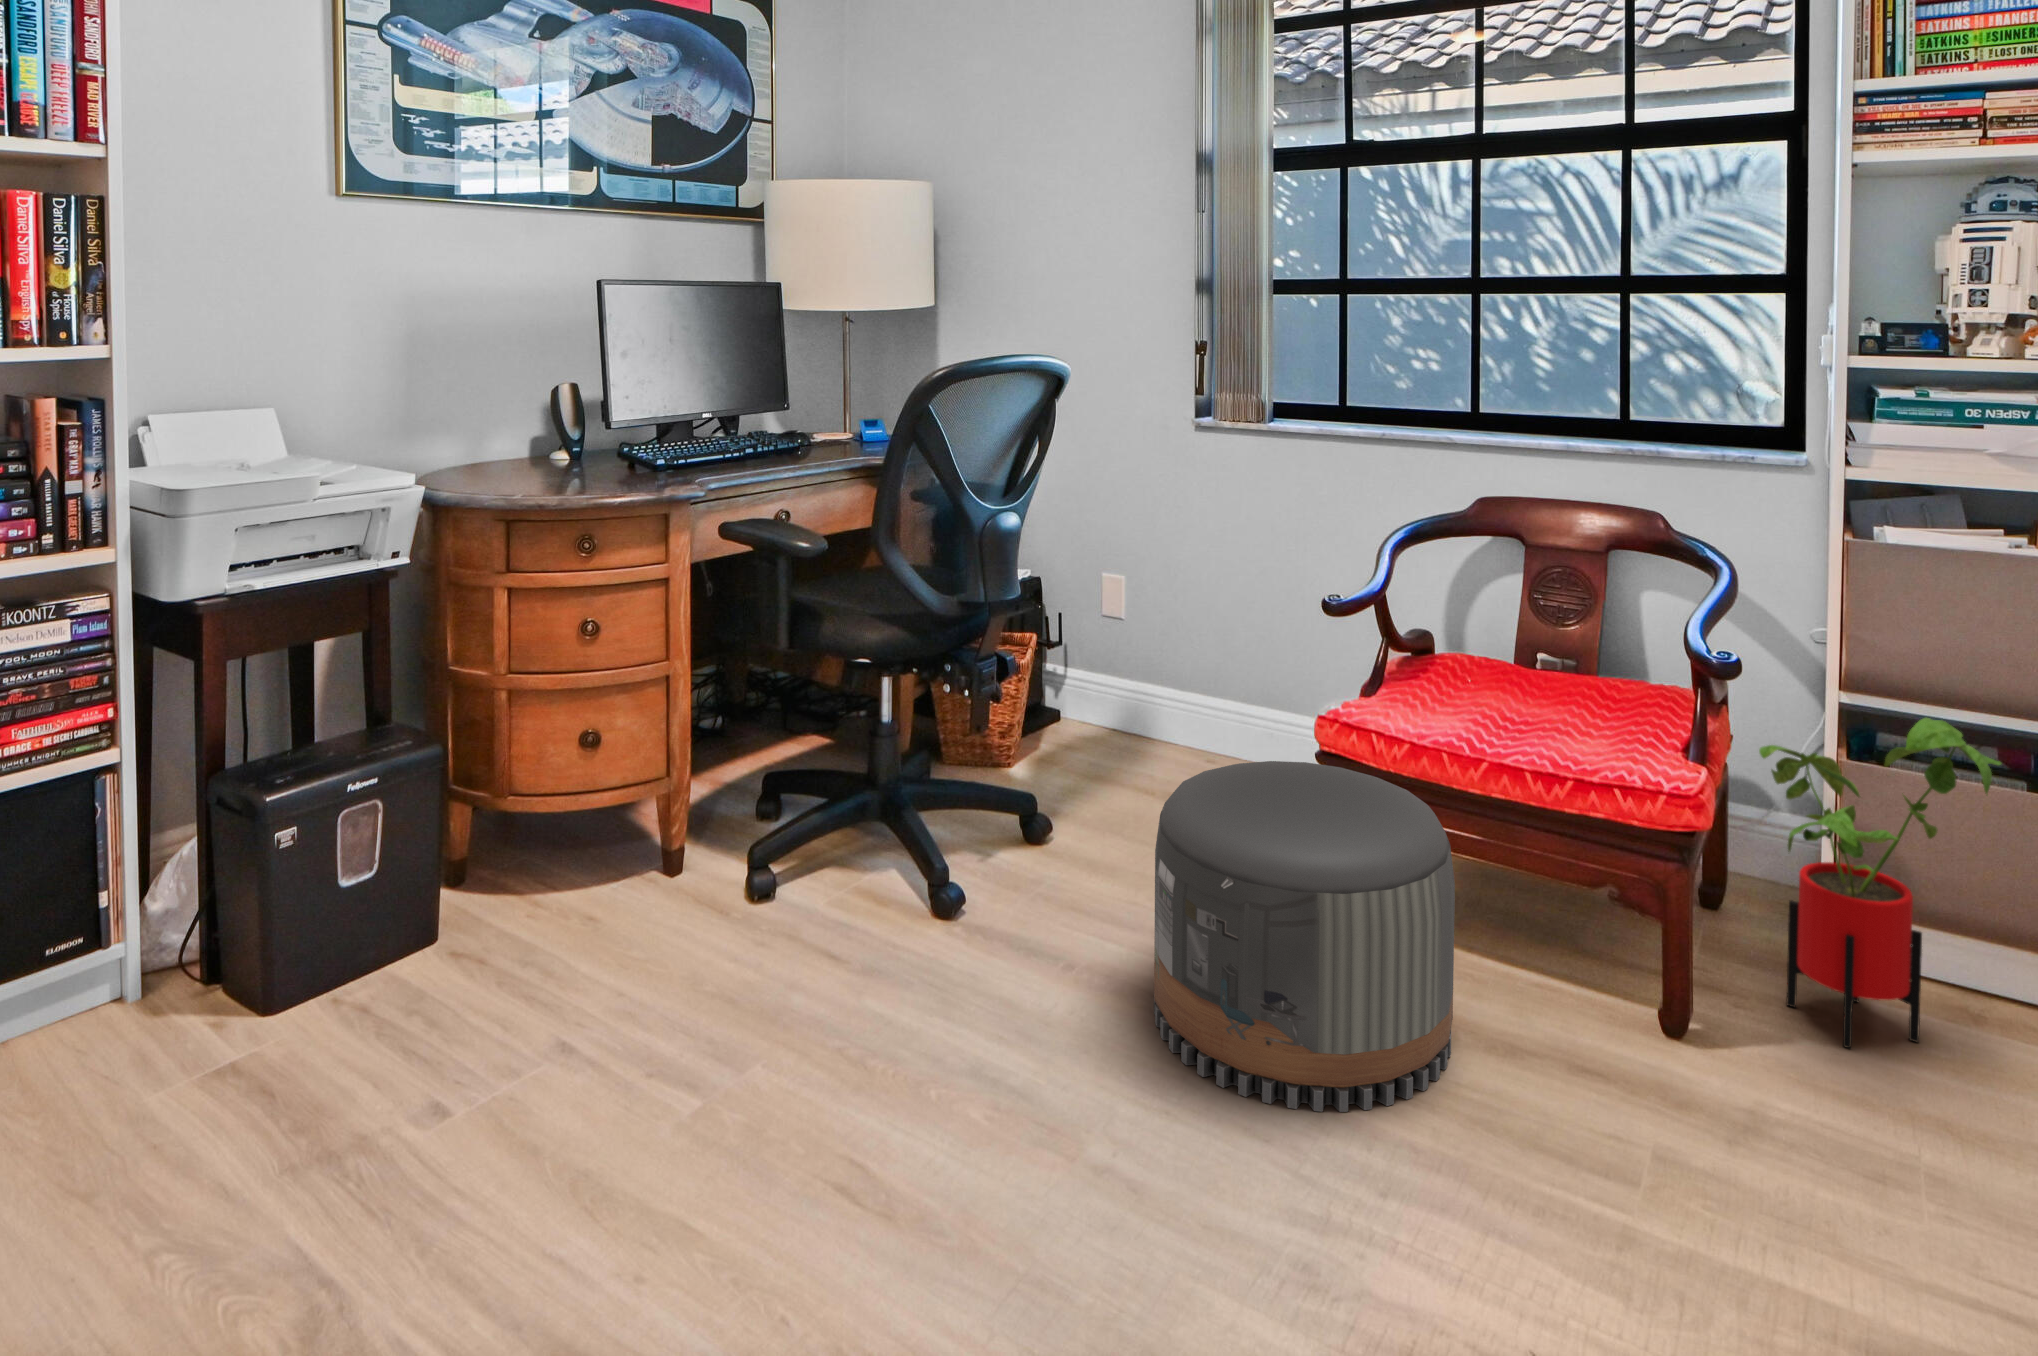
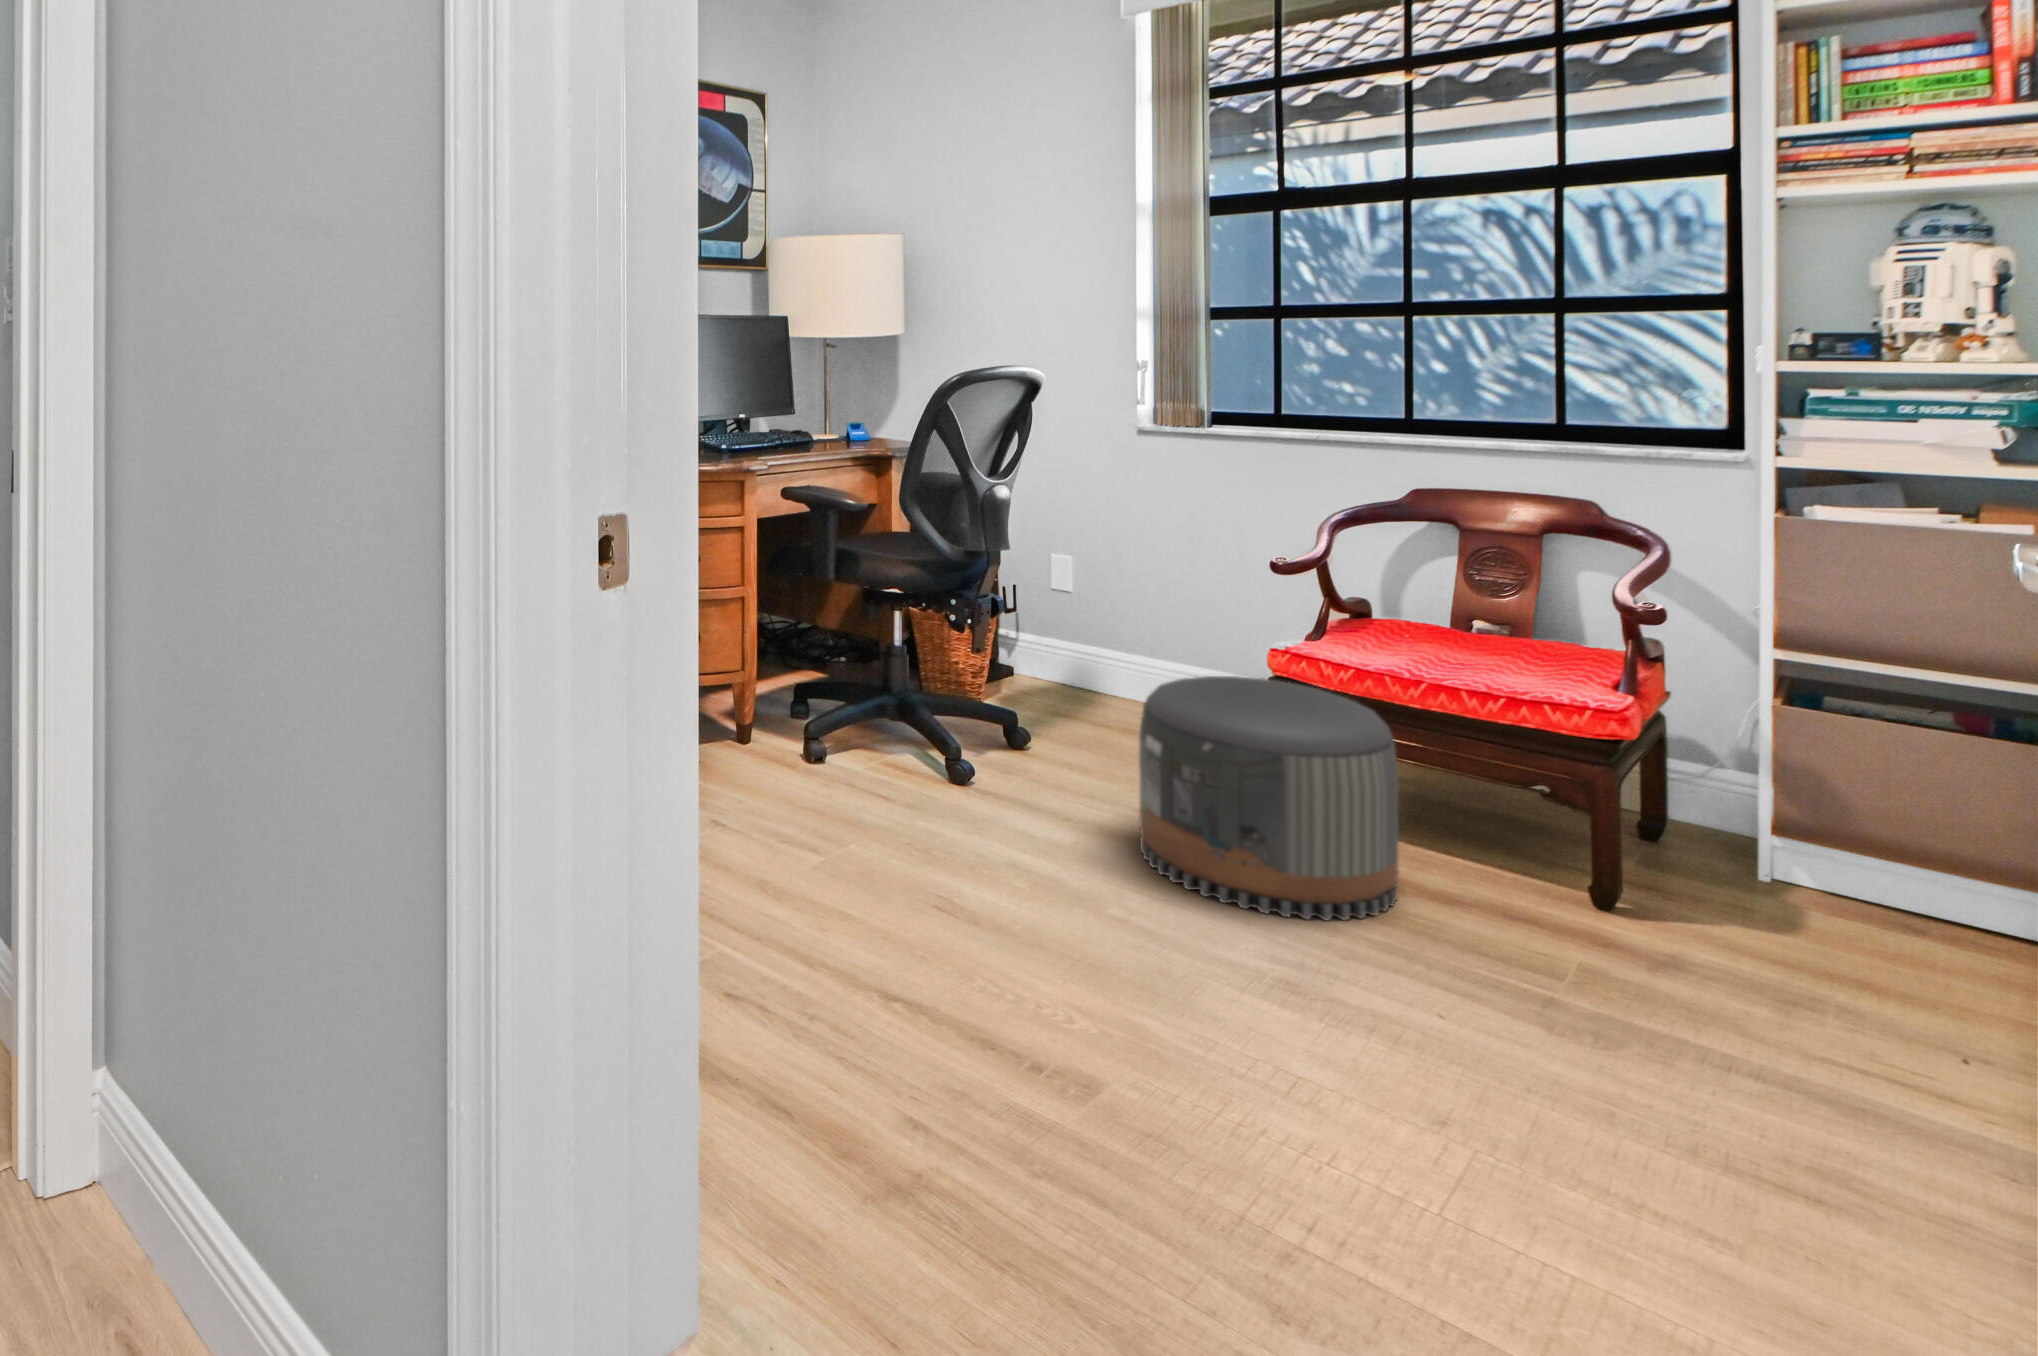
house plant: present [1759,718,2001,1048] -> none [1689,661,1933,937]

